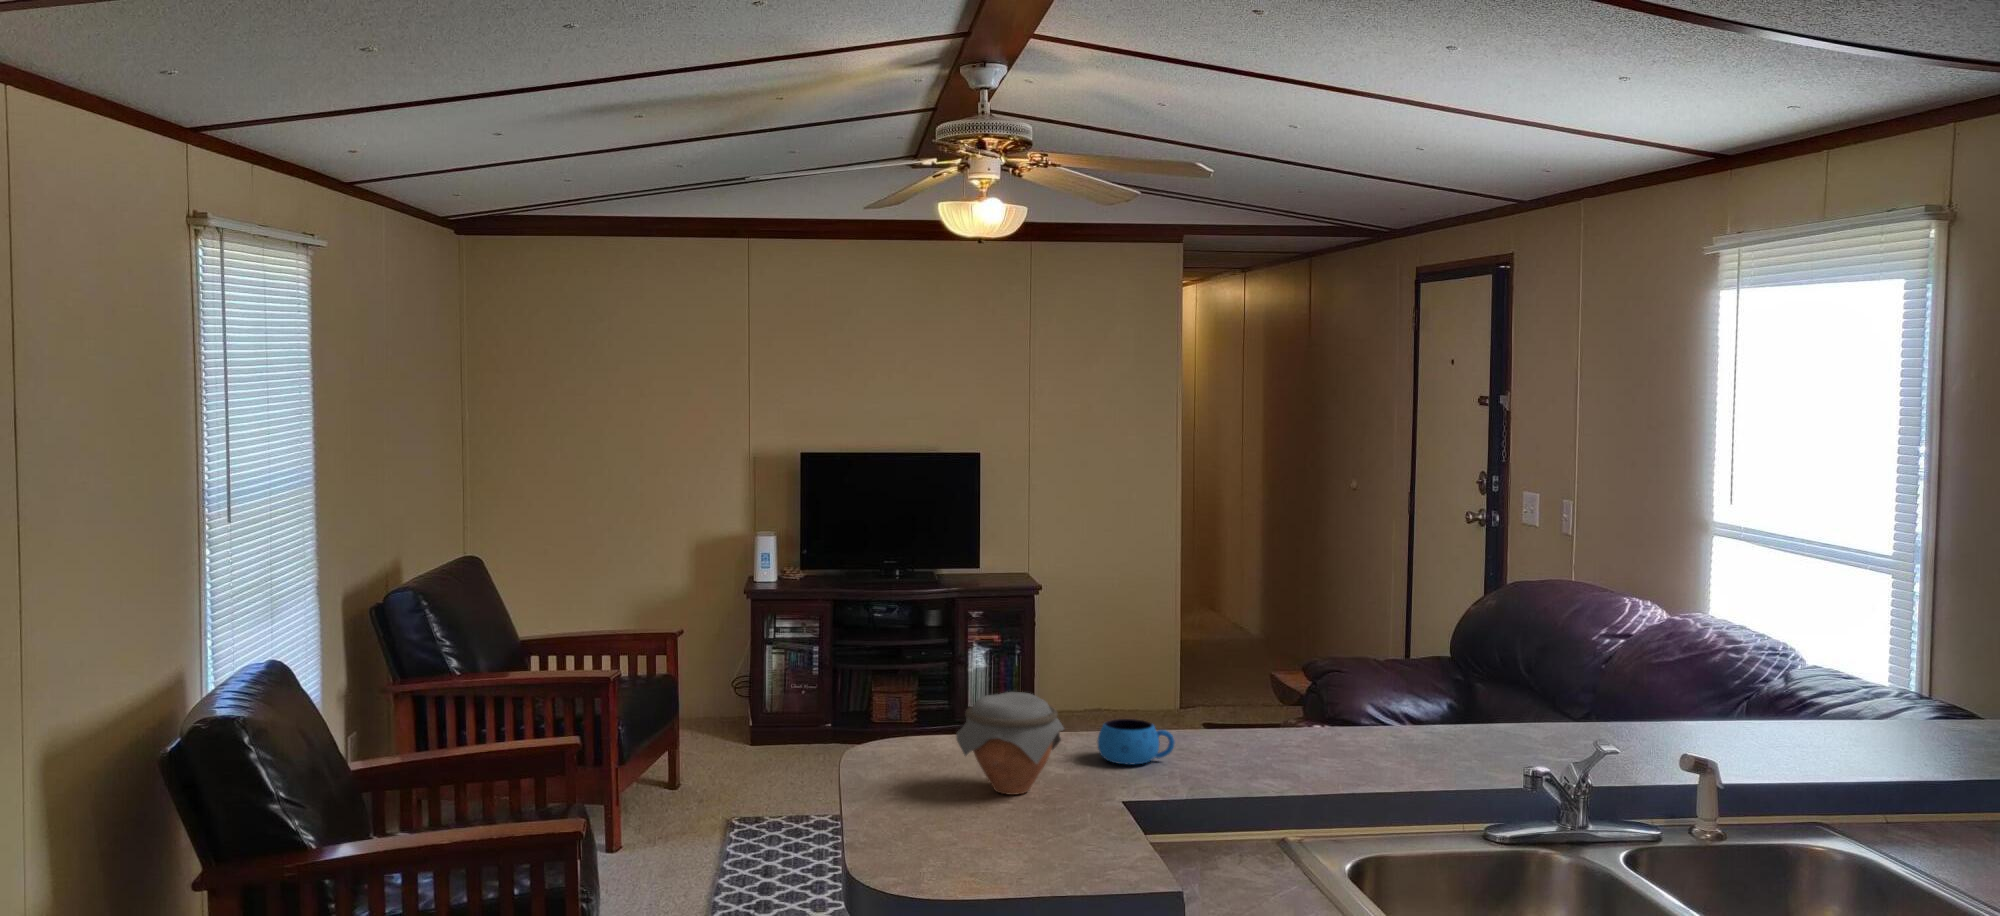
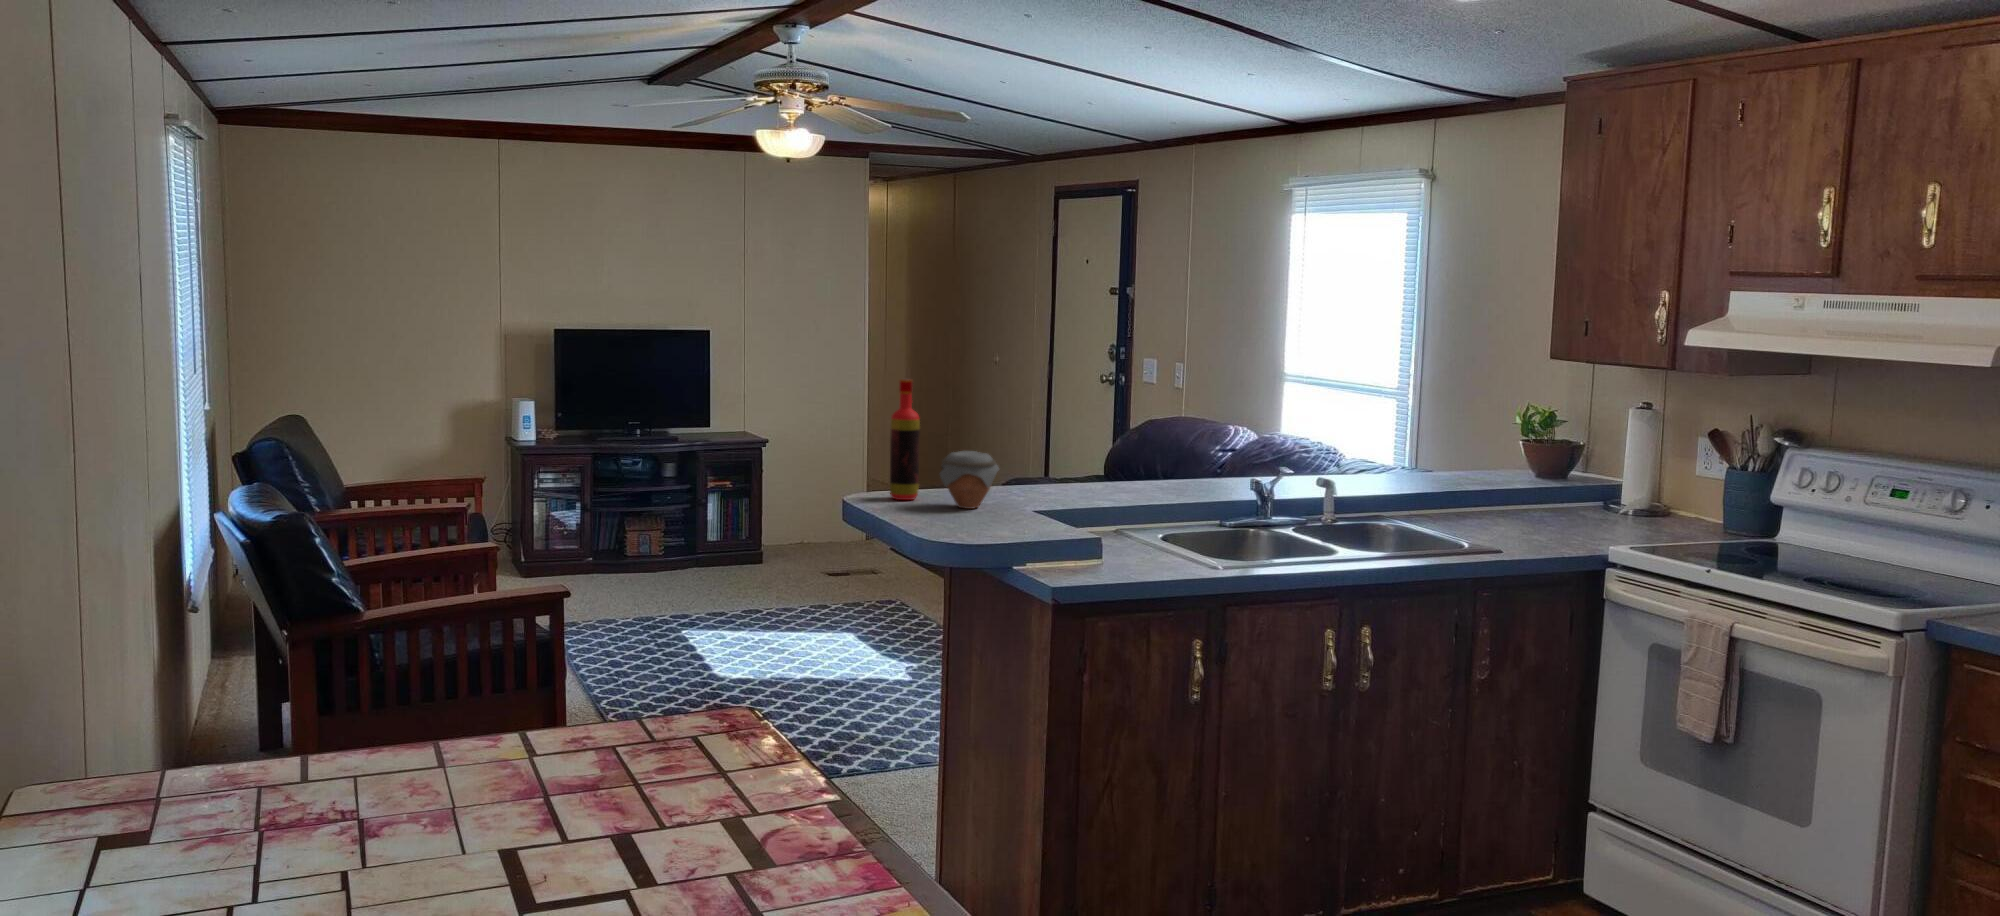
bottle: none [908,567,954,766] -> present [890,379,920,500]
mug: present [1097,719,1175,764] -> none [999,472,1044,496]

